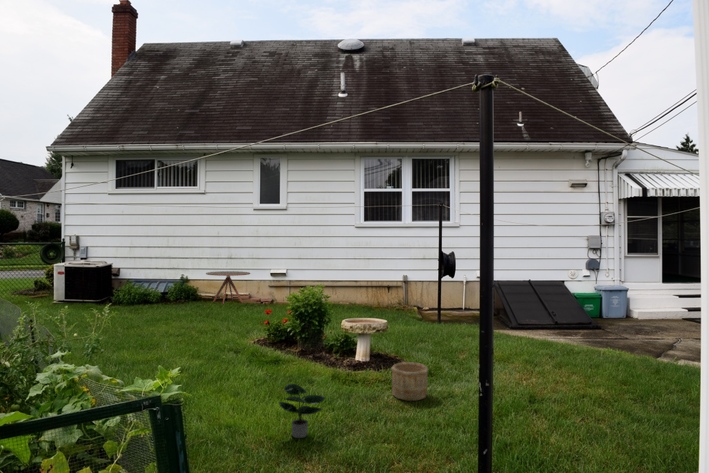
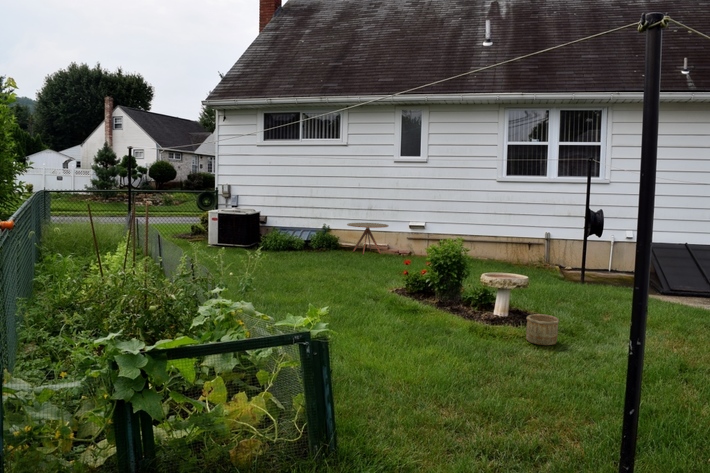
potted plant: present [279,384,325,438] -> none [437,321,472,361]

